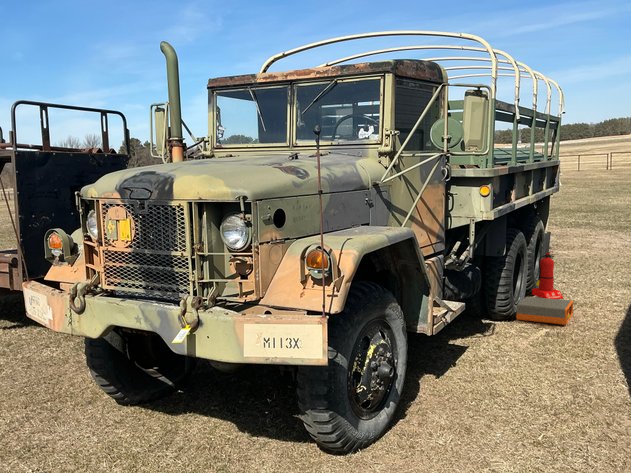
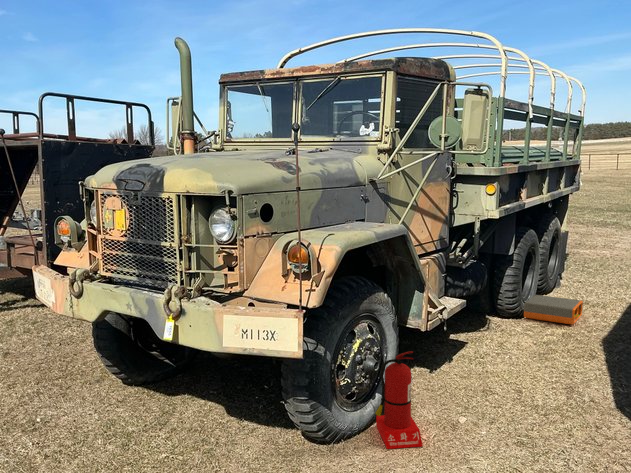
fire extinguisher: present [532,251,563,299] -> present [375,351,422,449]

